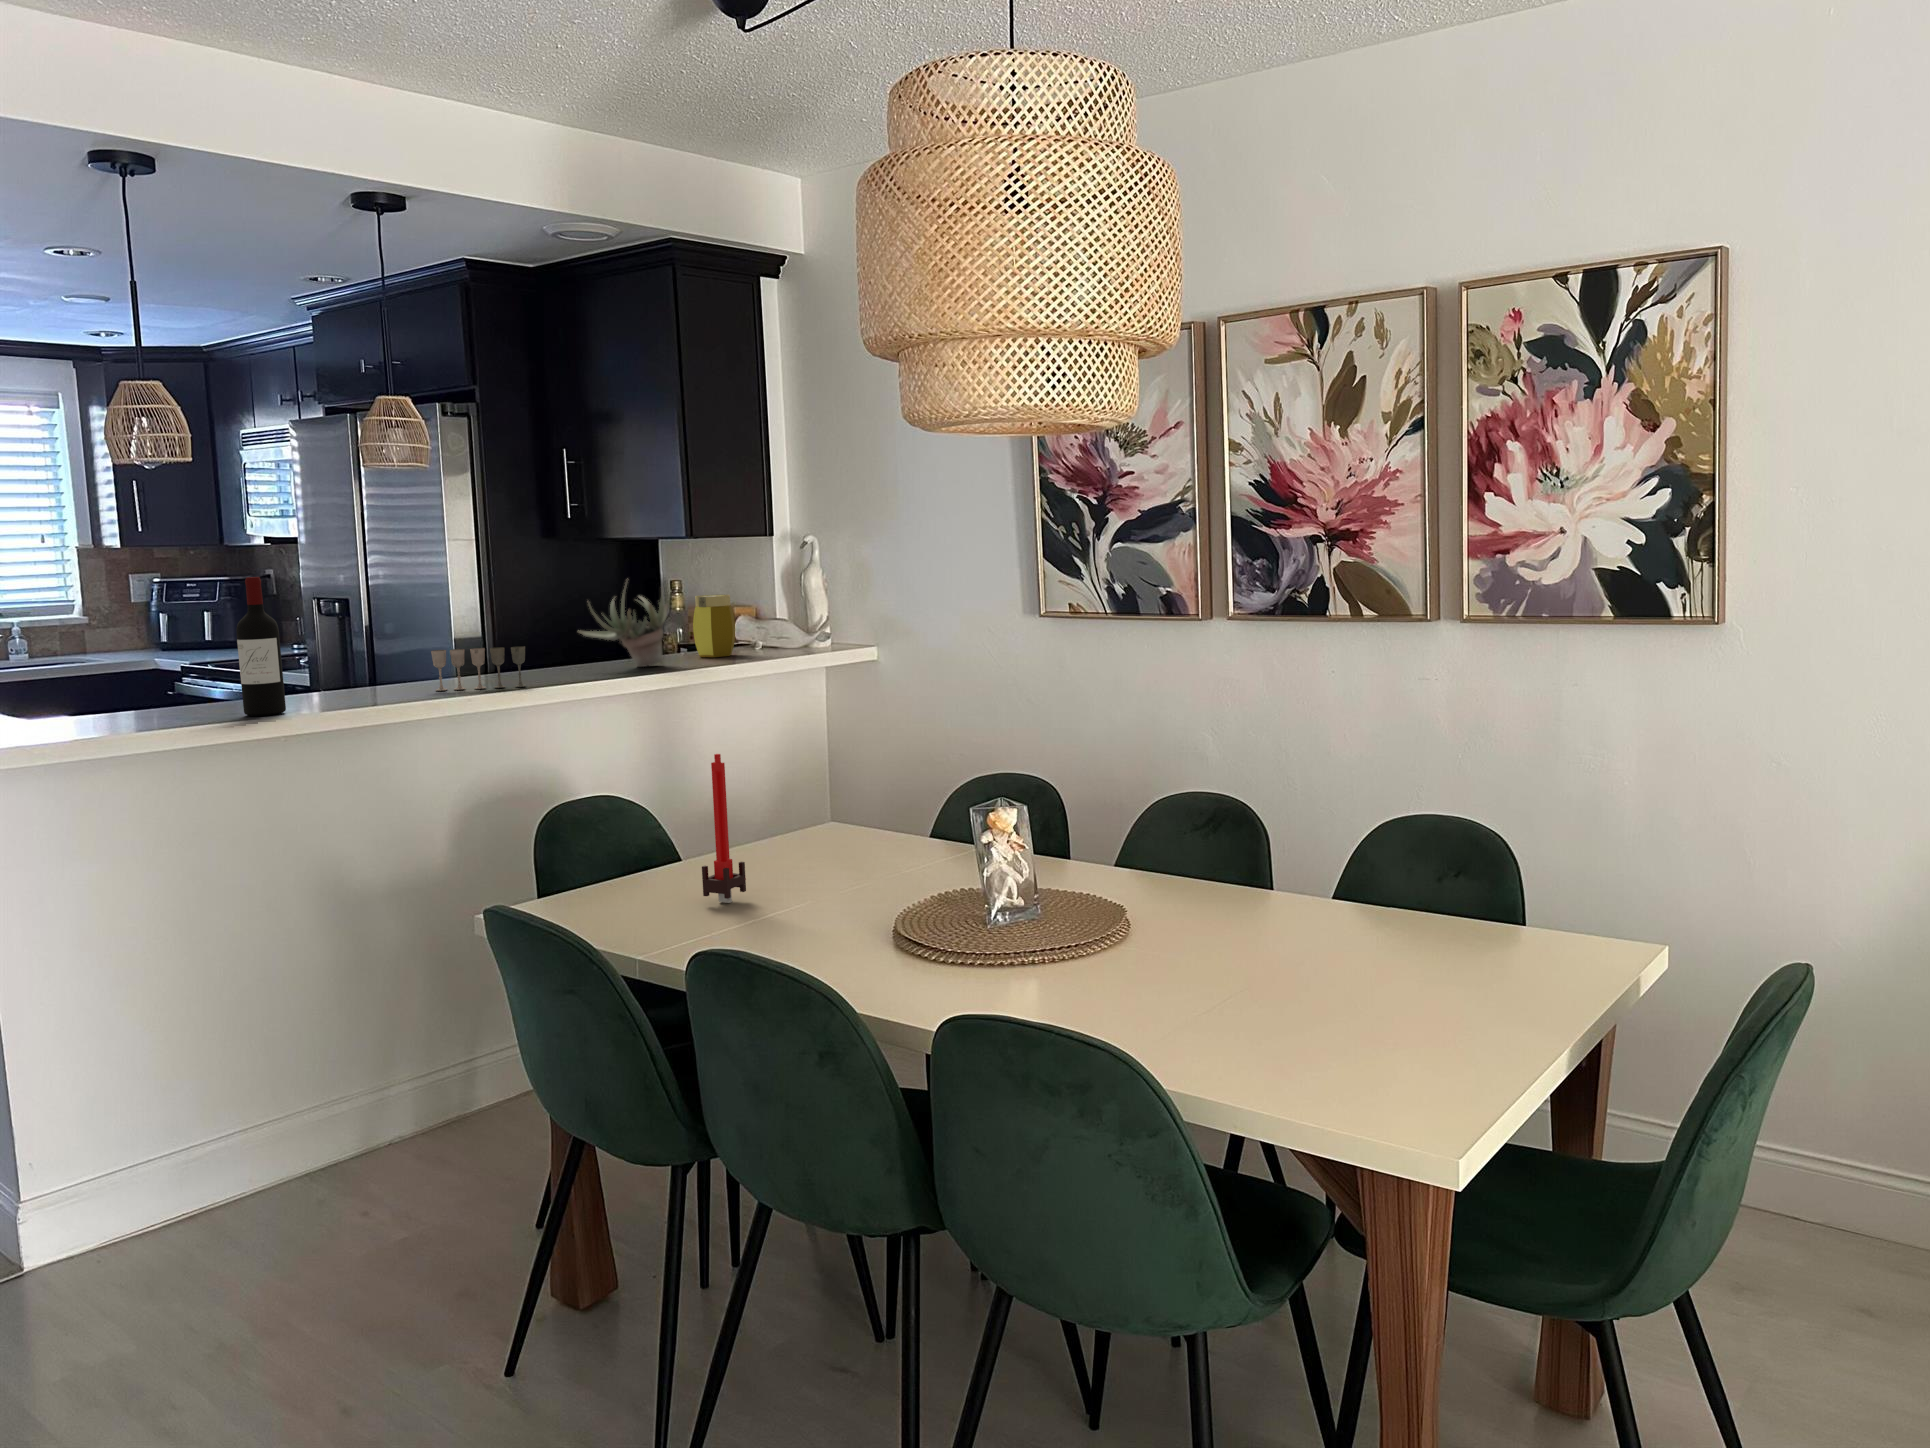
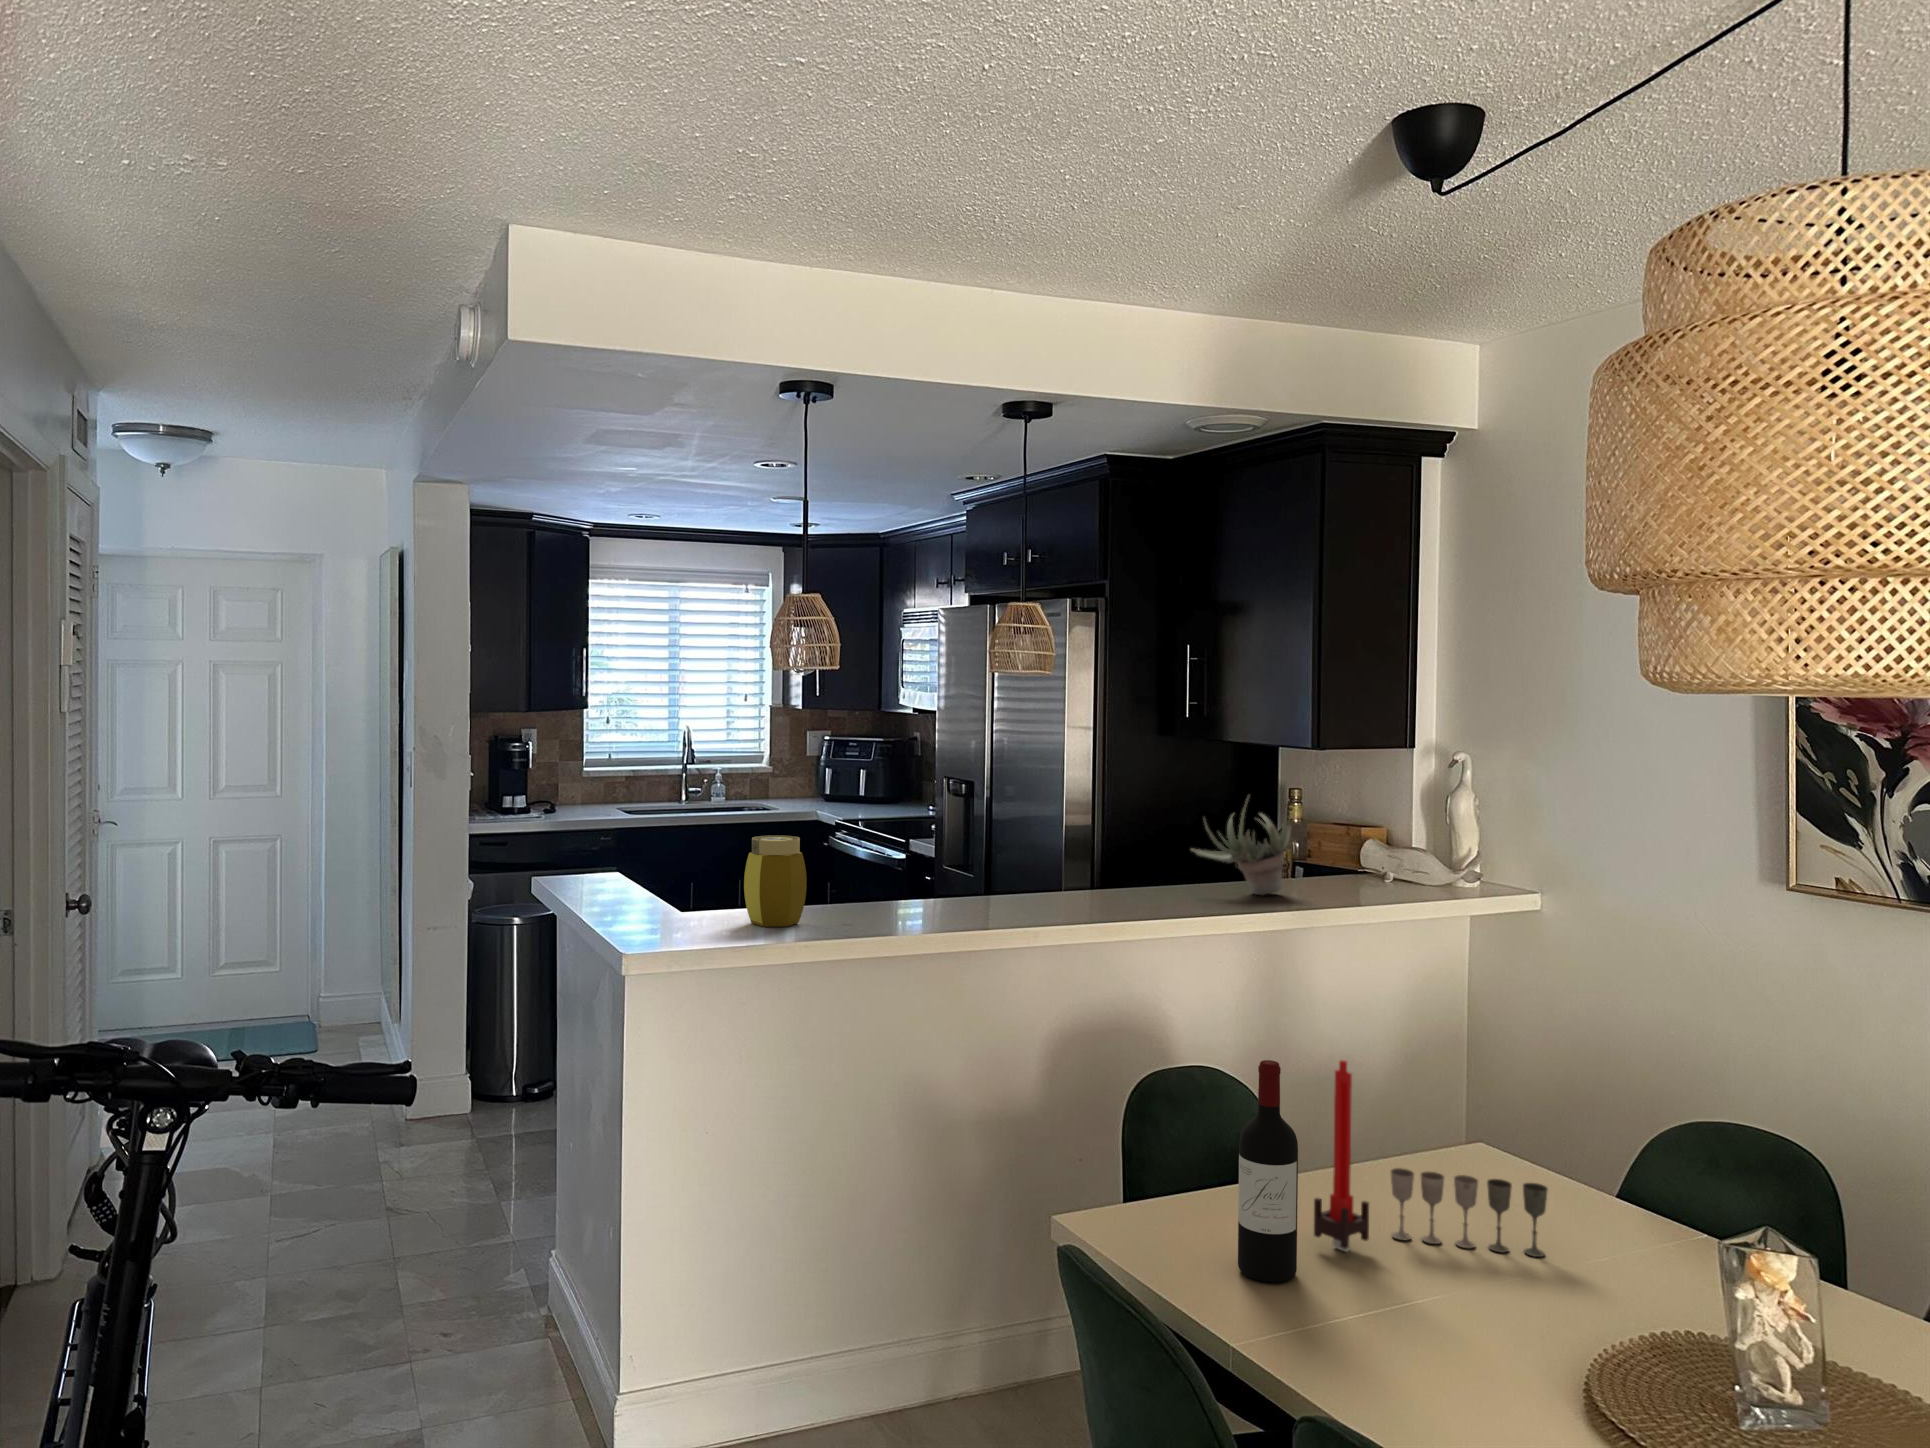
wine bottle: present [236,577,286,716] -> present [1238,1060,1298,1282]
jar: present [693,595,735,657] -> present [744,835,807,927]
wine glass: present [431,646,527,691] -> present [1391,1168,1548,1257]

